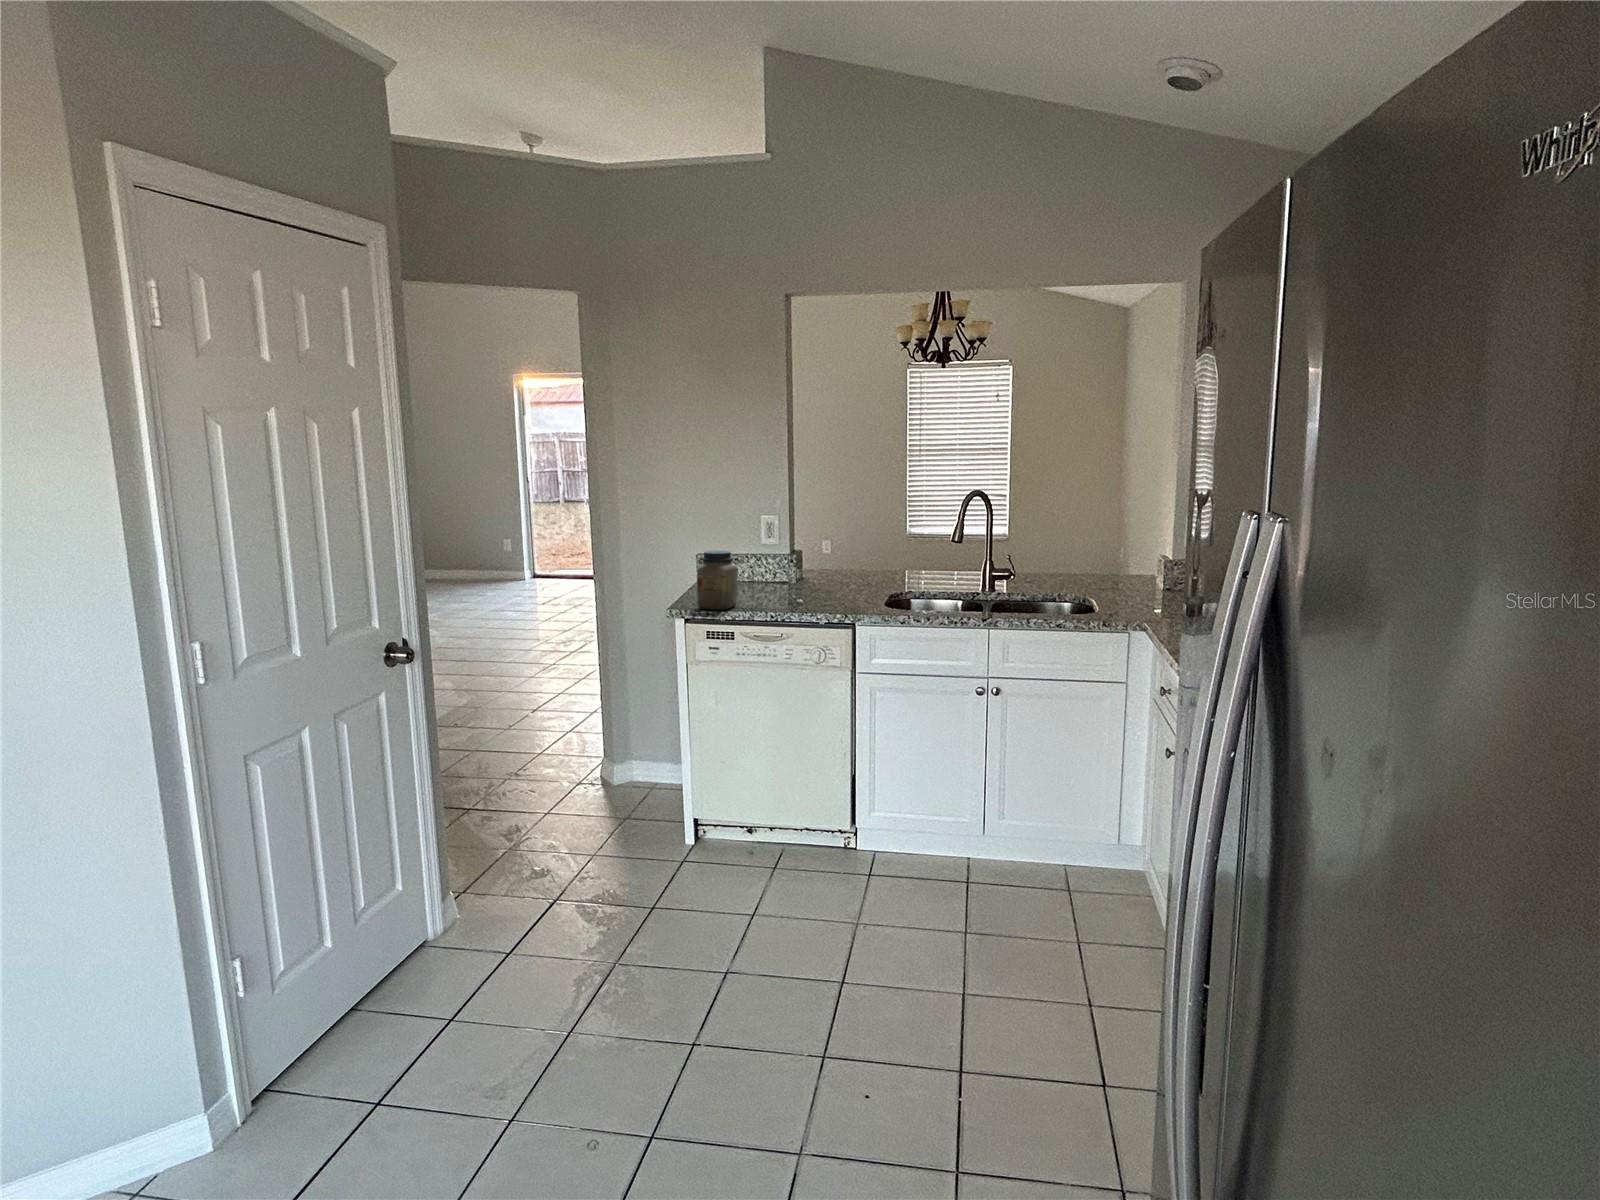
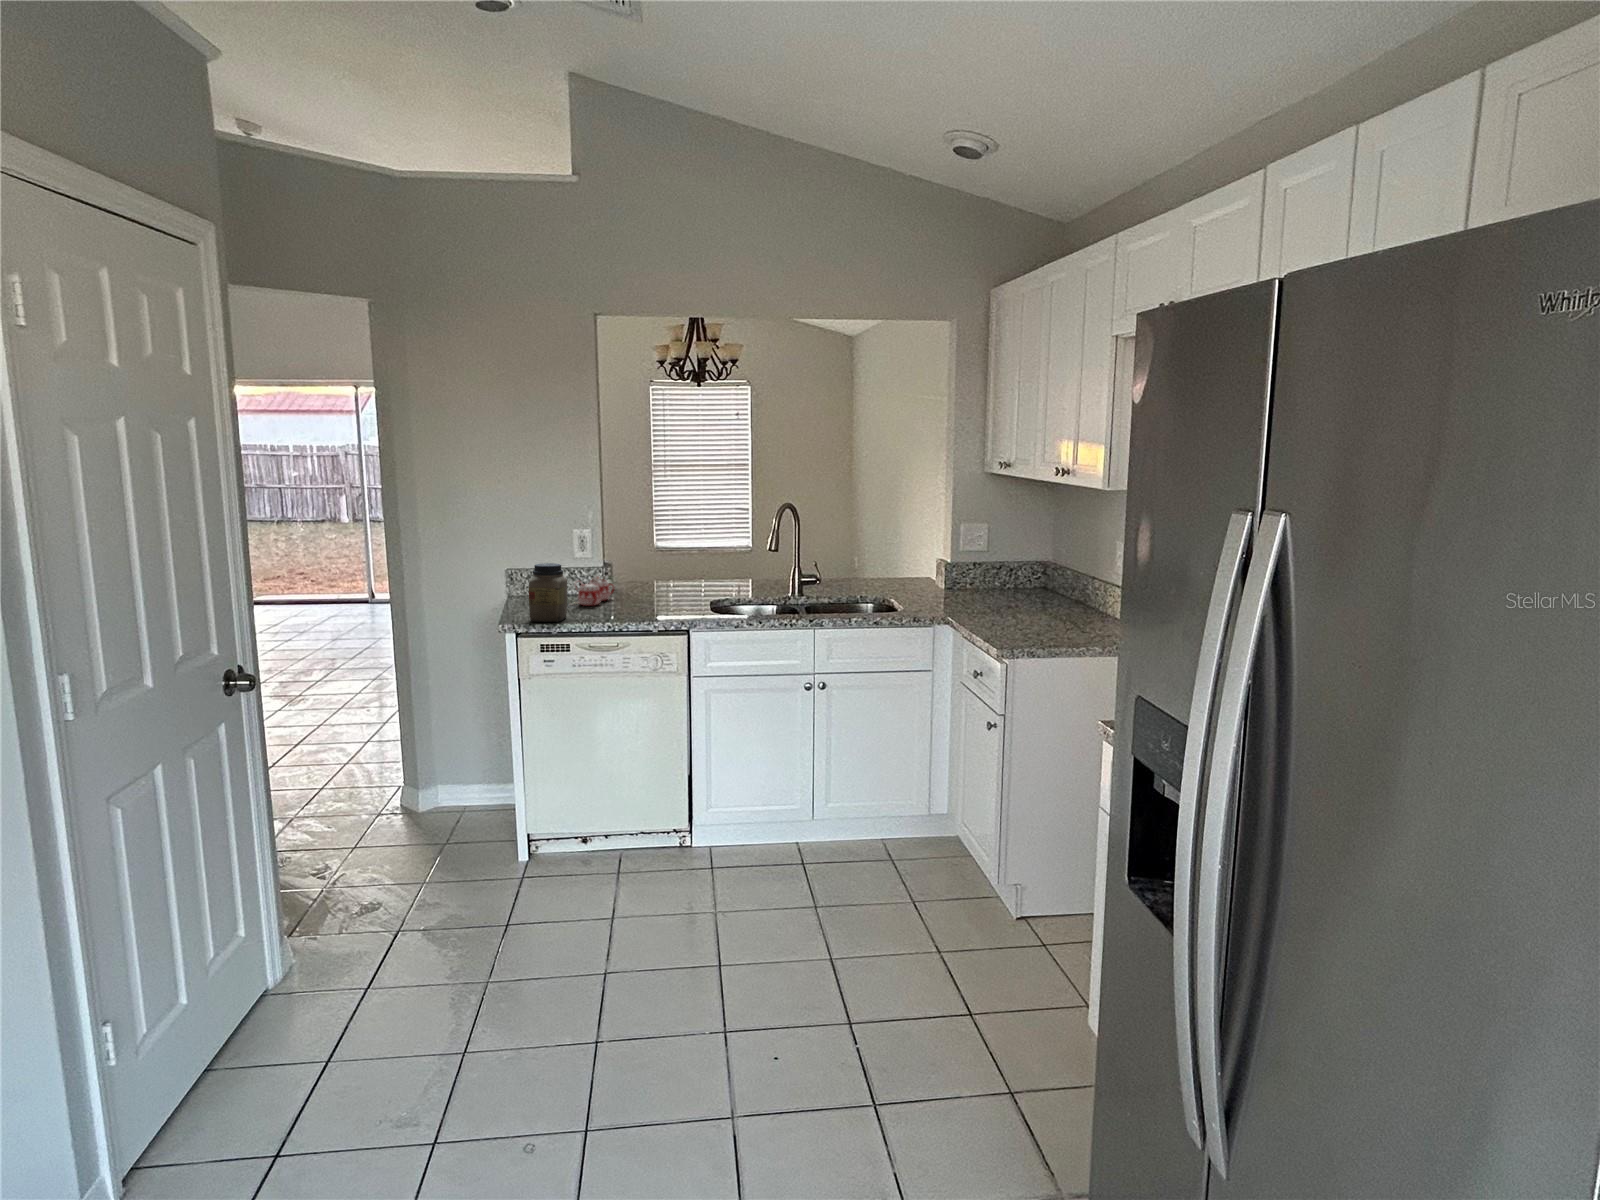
mug: none [749,564,800,595] -> present [570,576,614,606]

